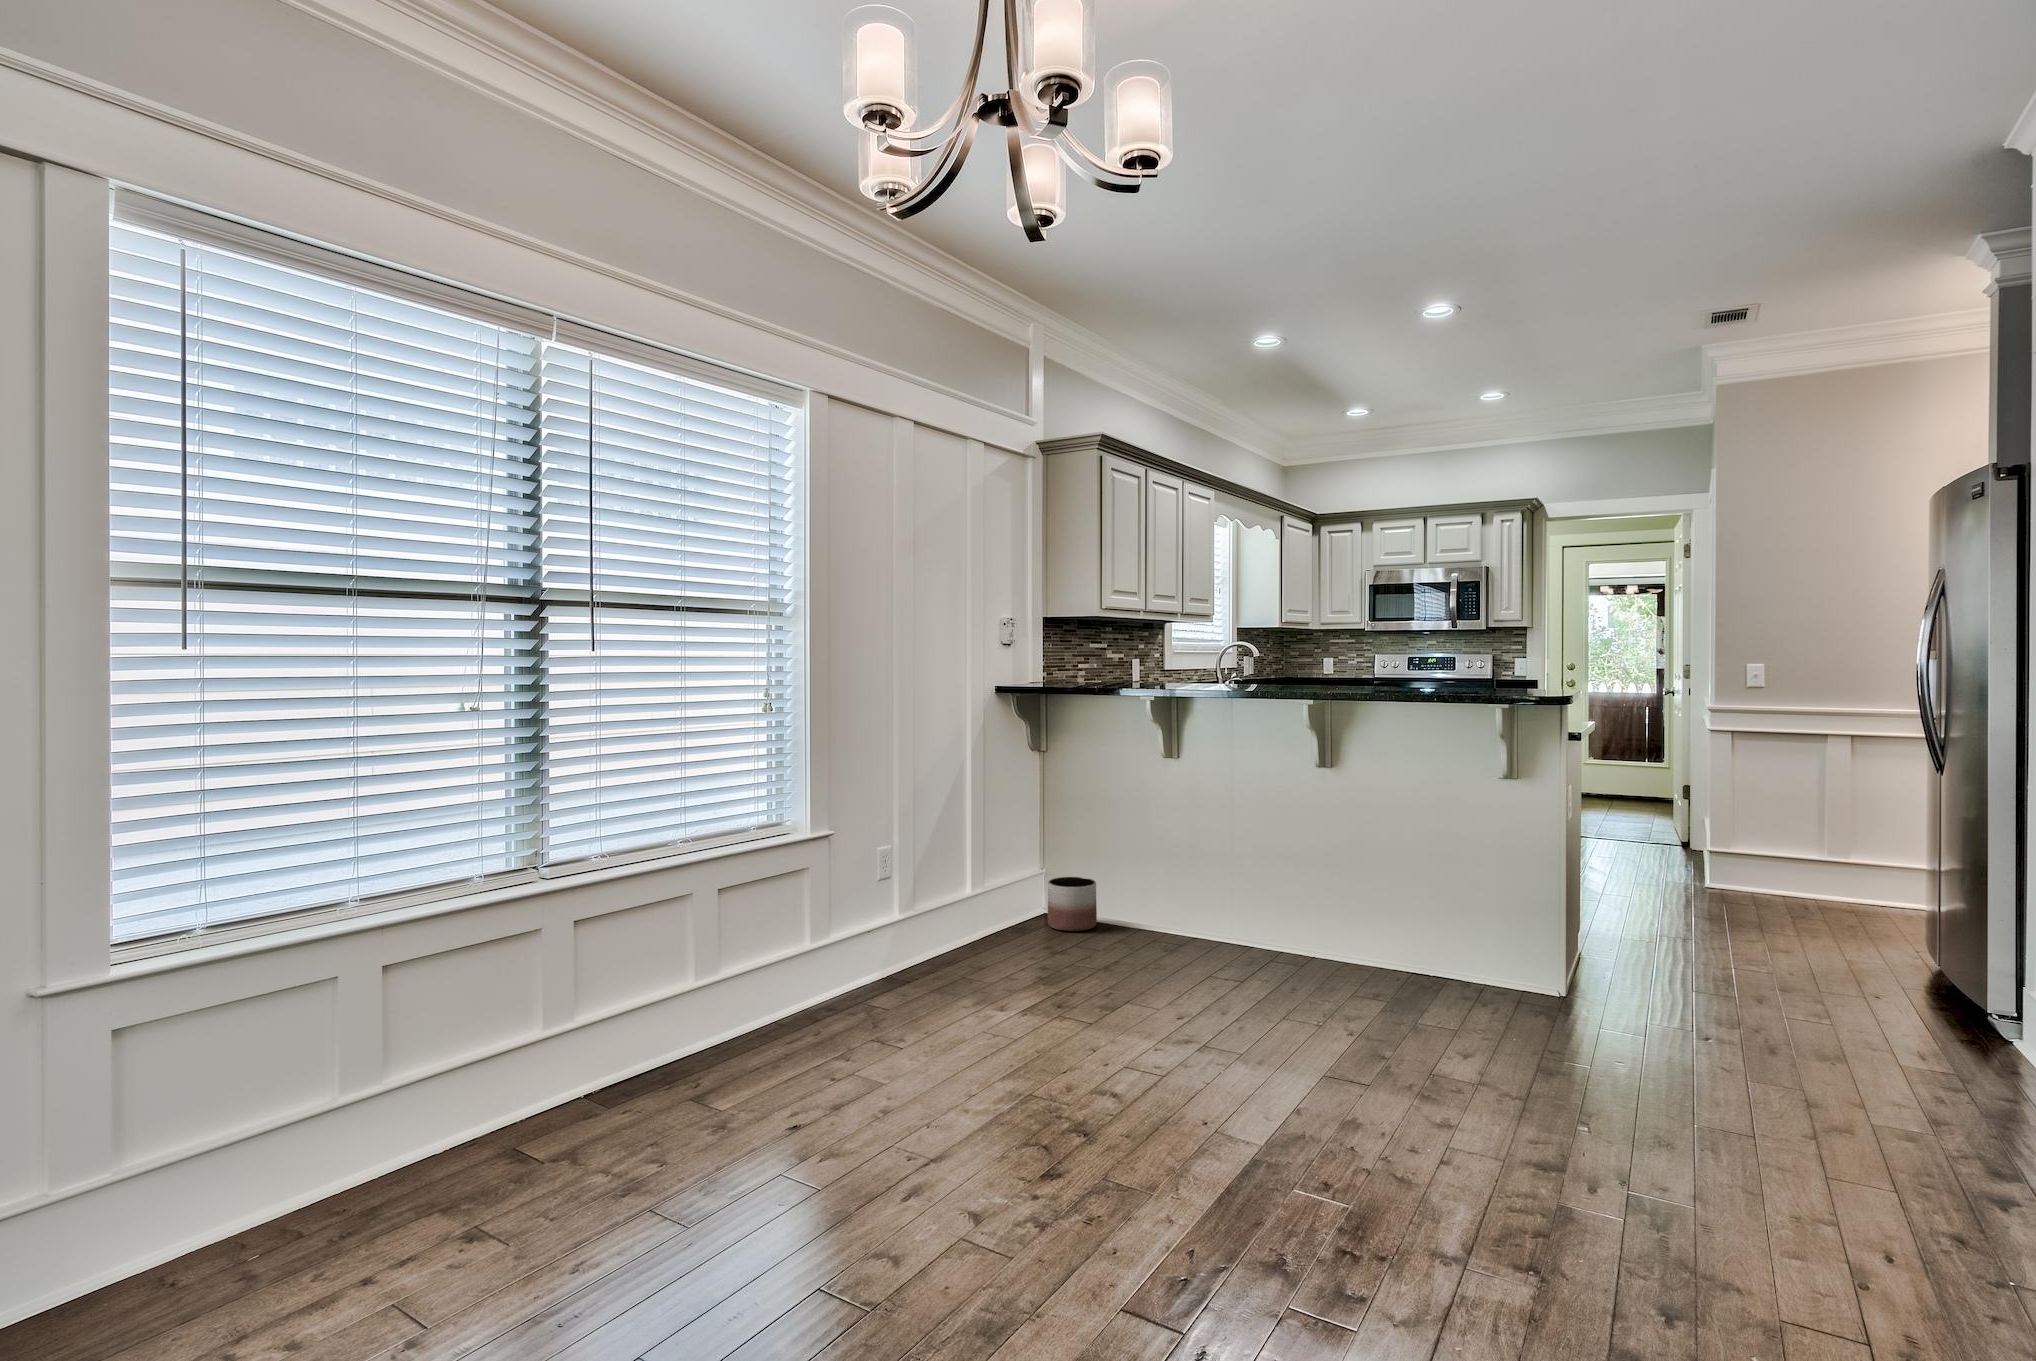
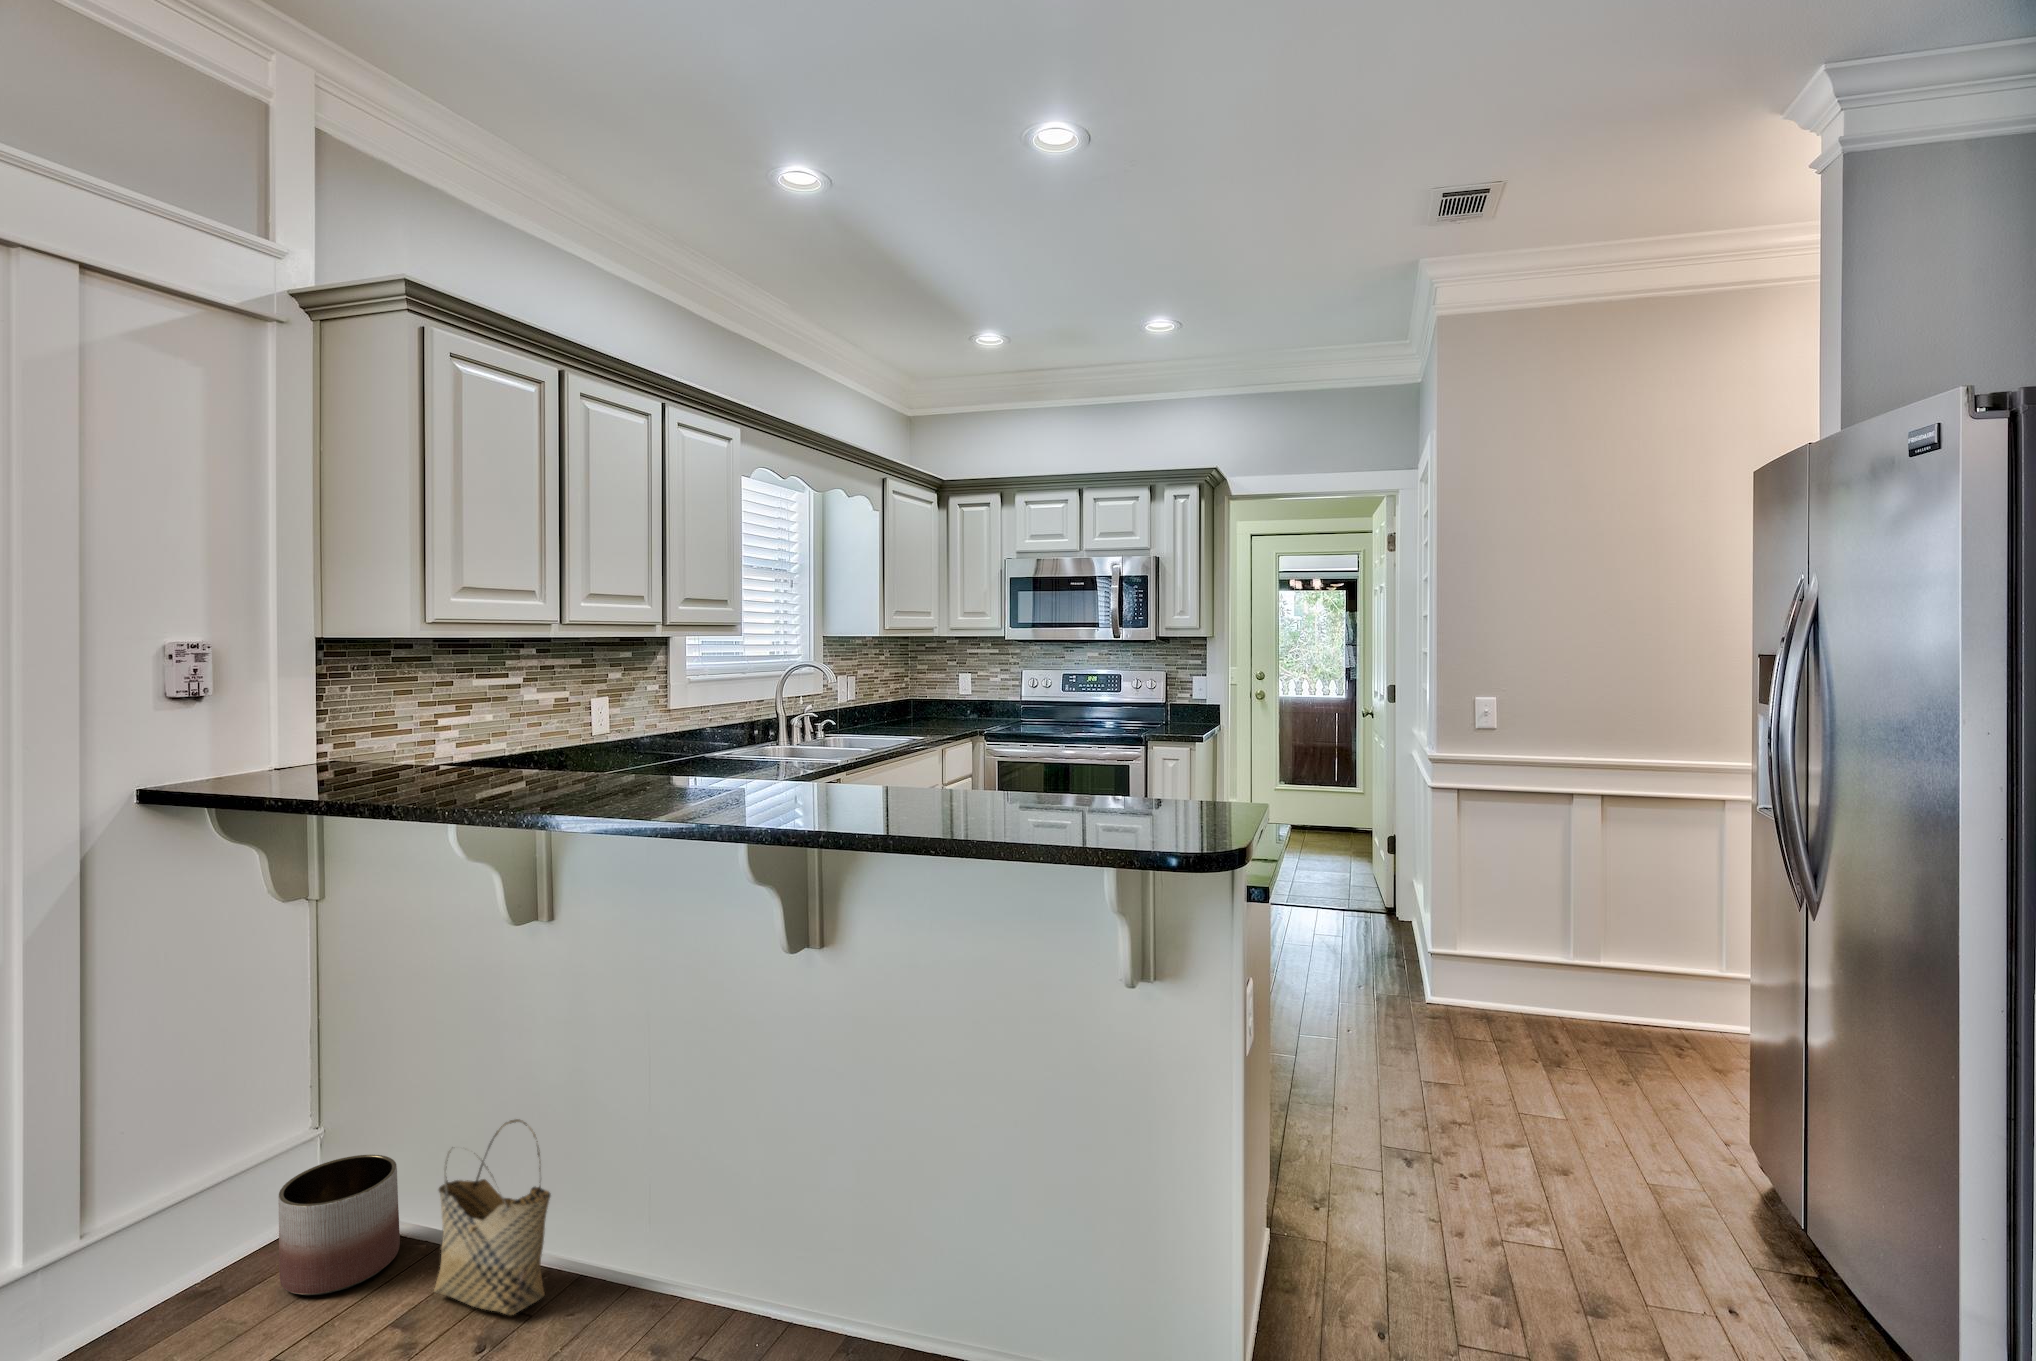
woven basket: none [1128,856,1185,941] -> present [434,1119,551,1315]

